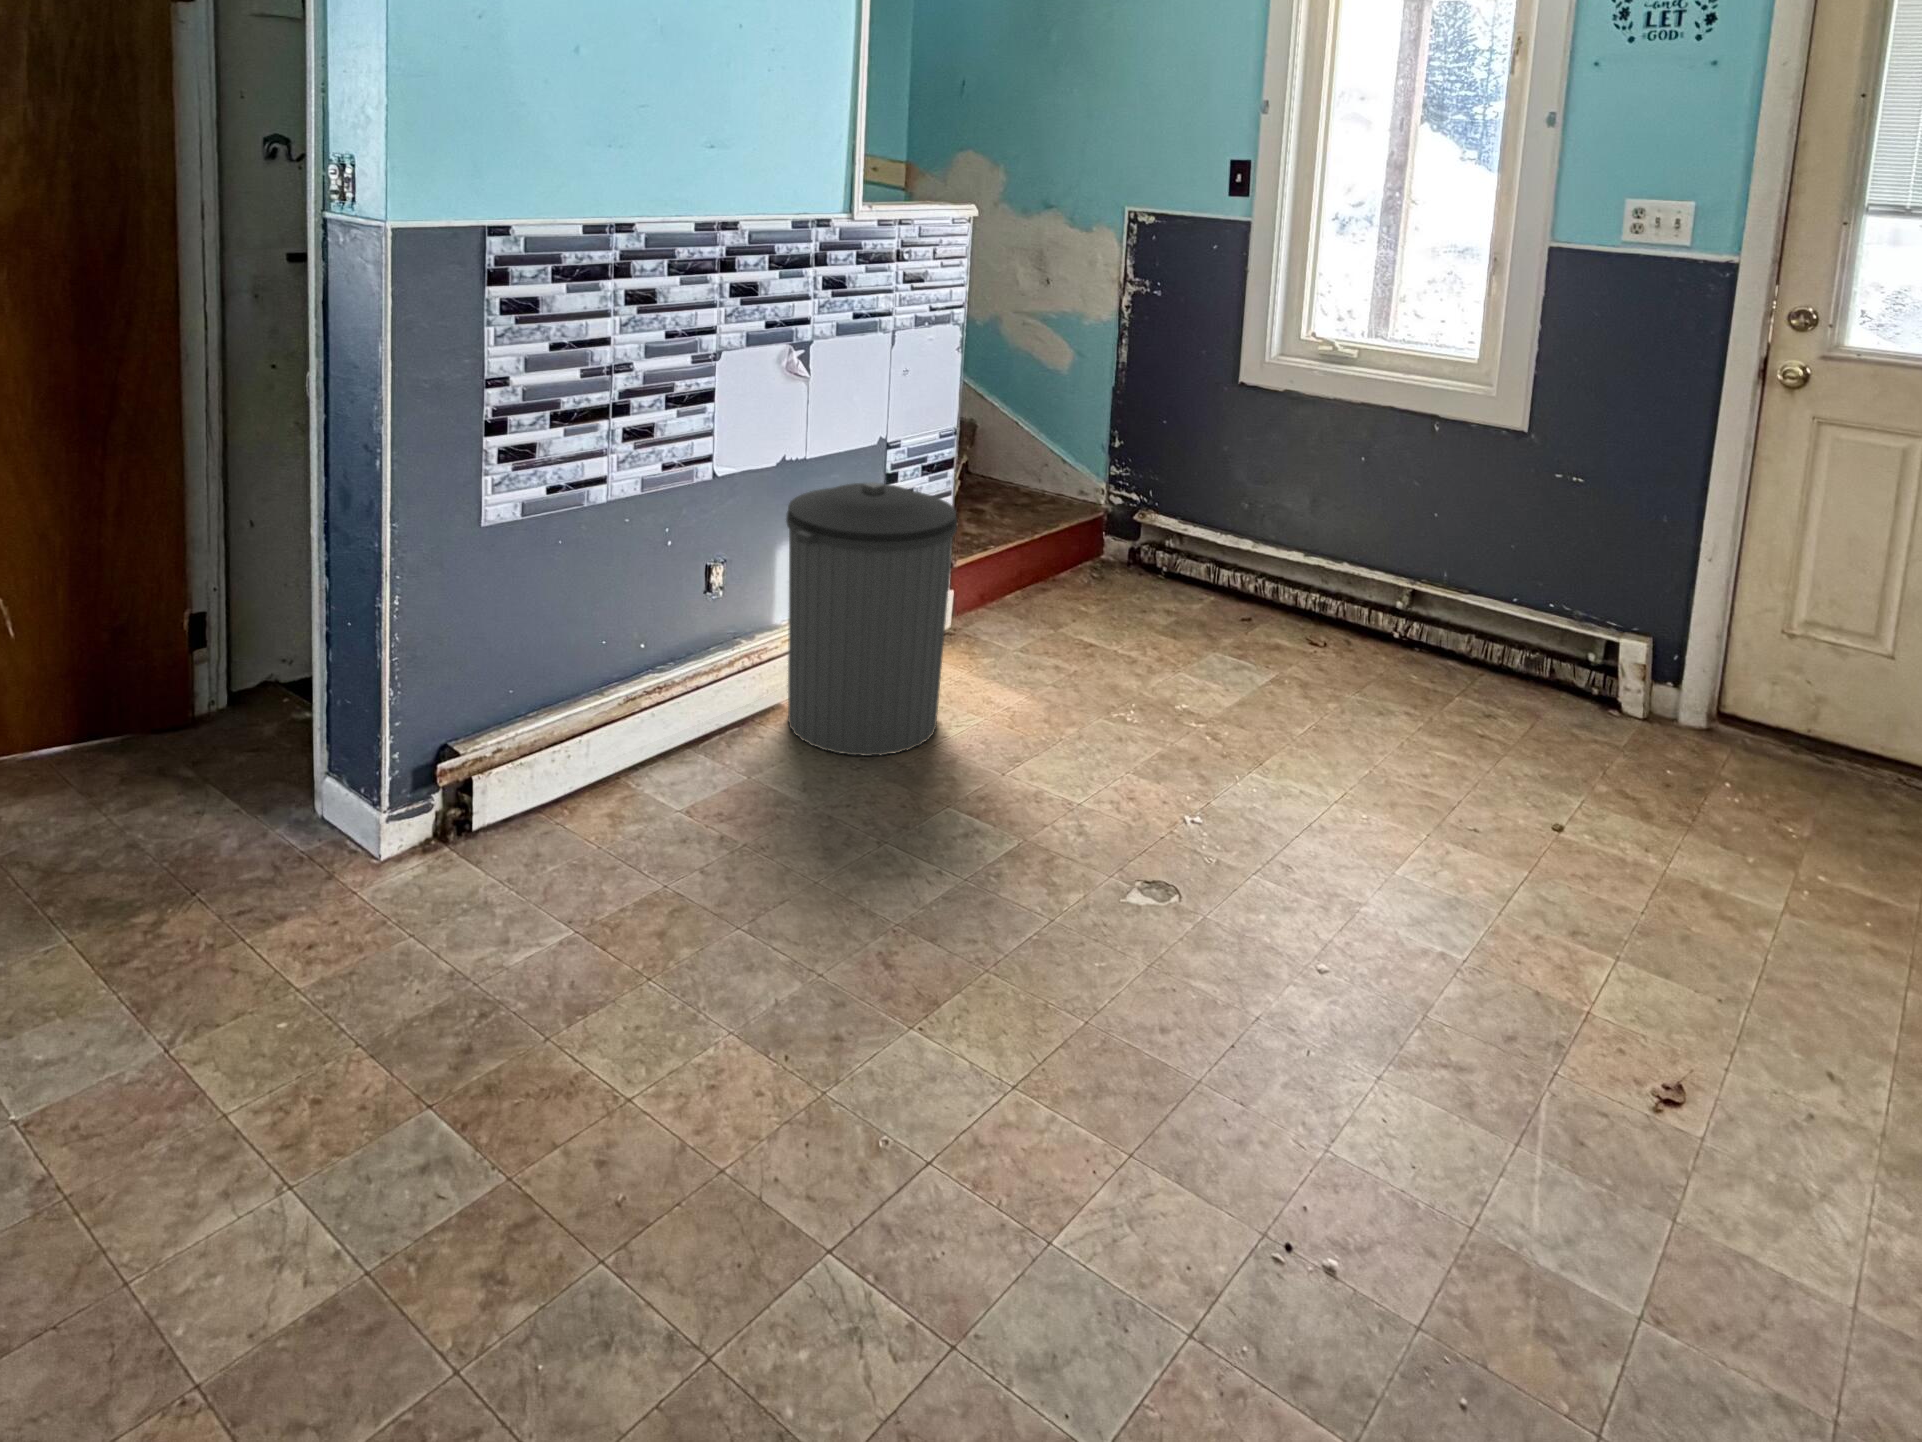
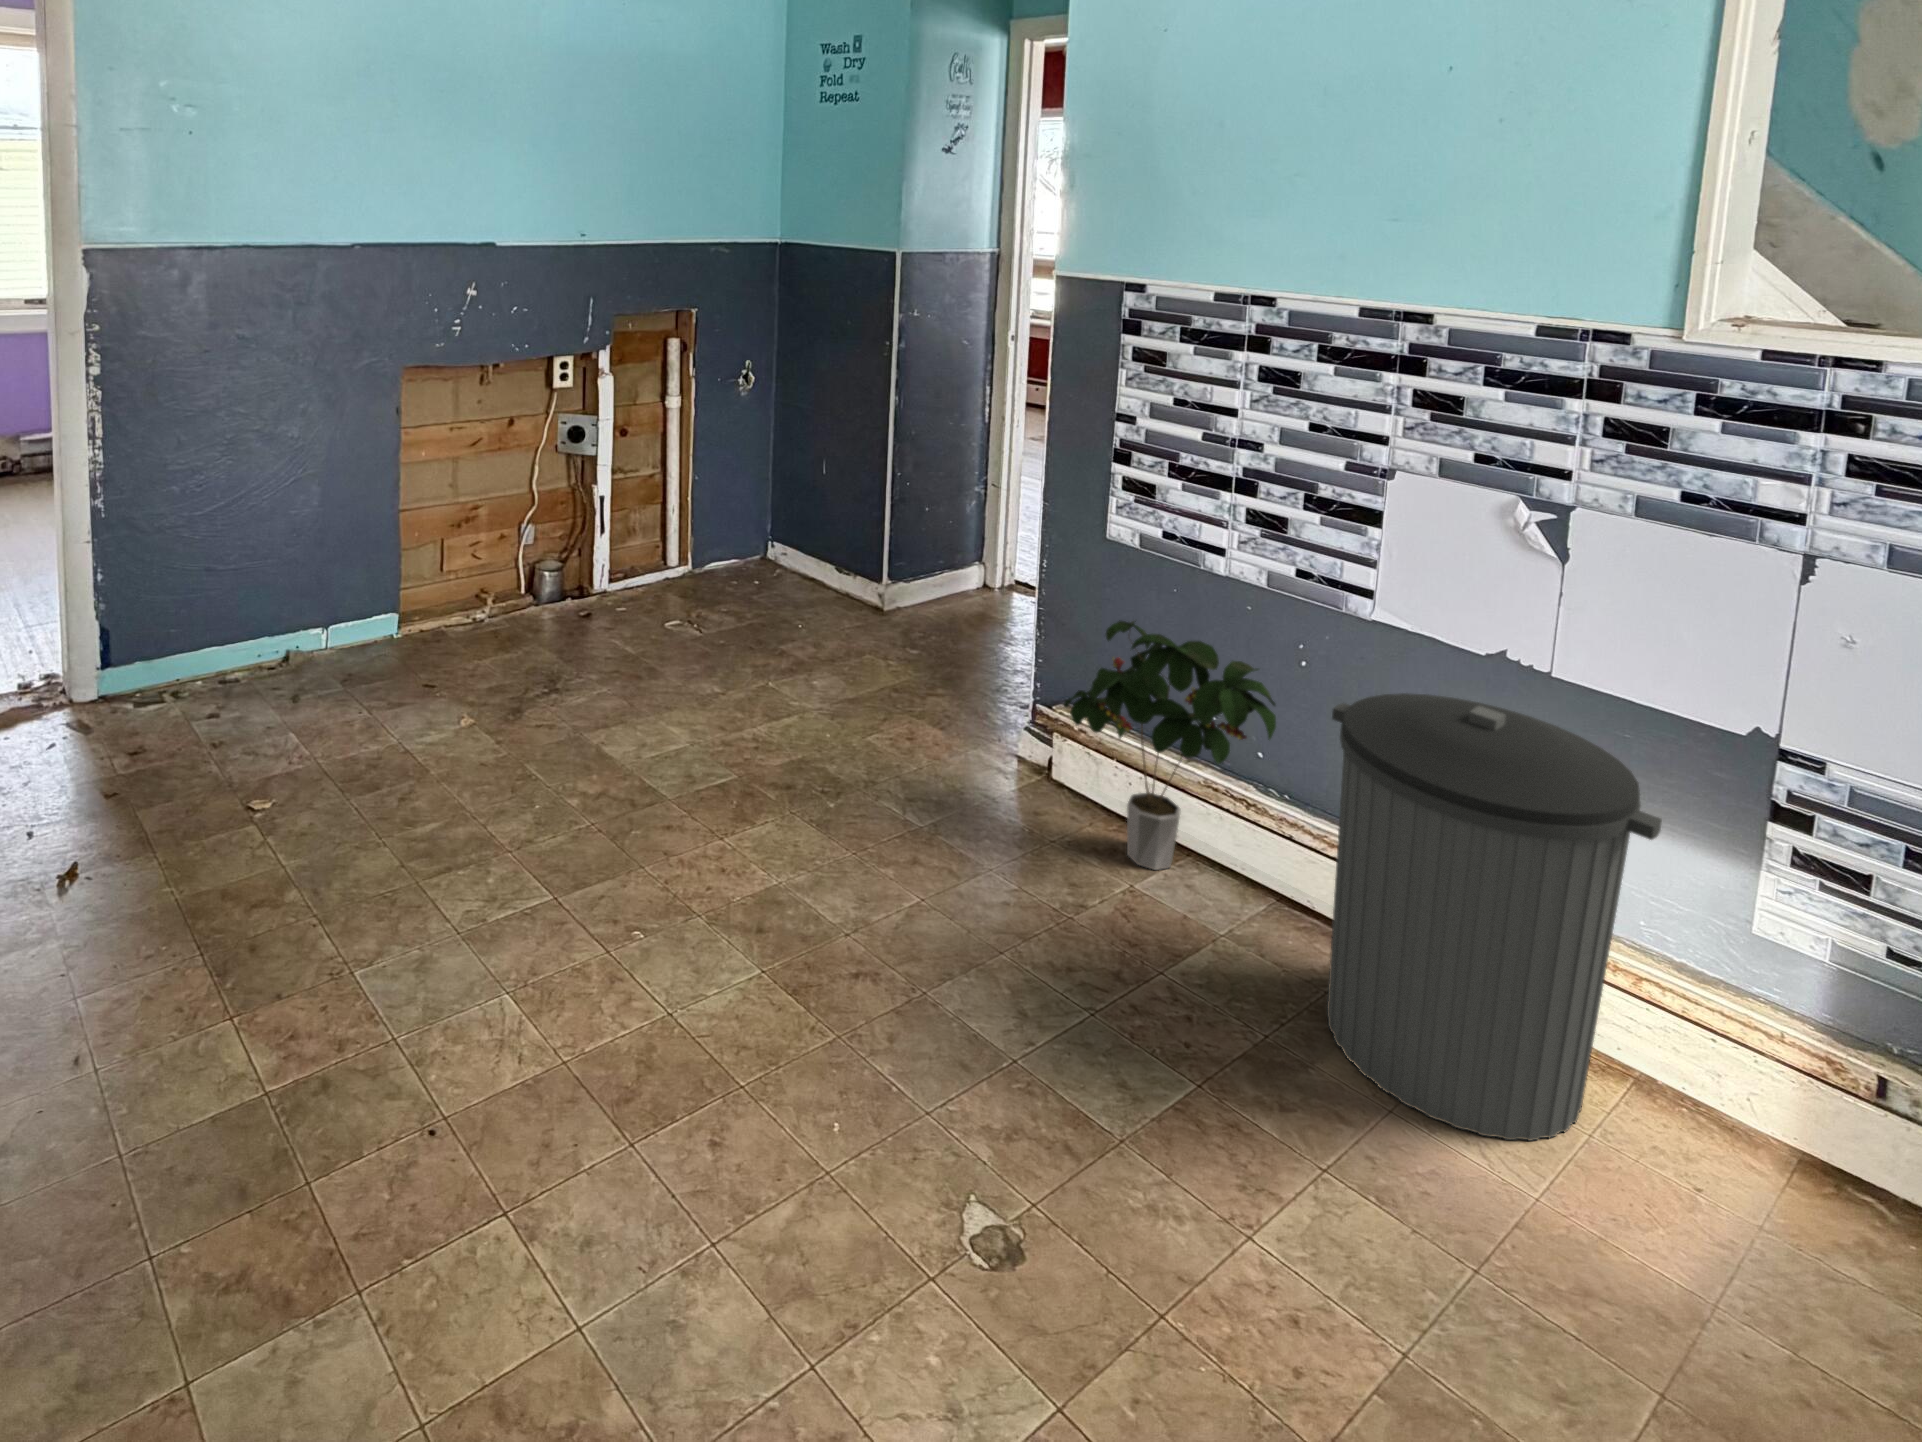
potted plant: none [522,560,713,806] -> present [1064,621,1276,870]

